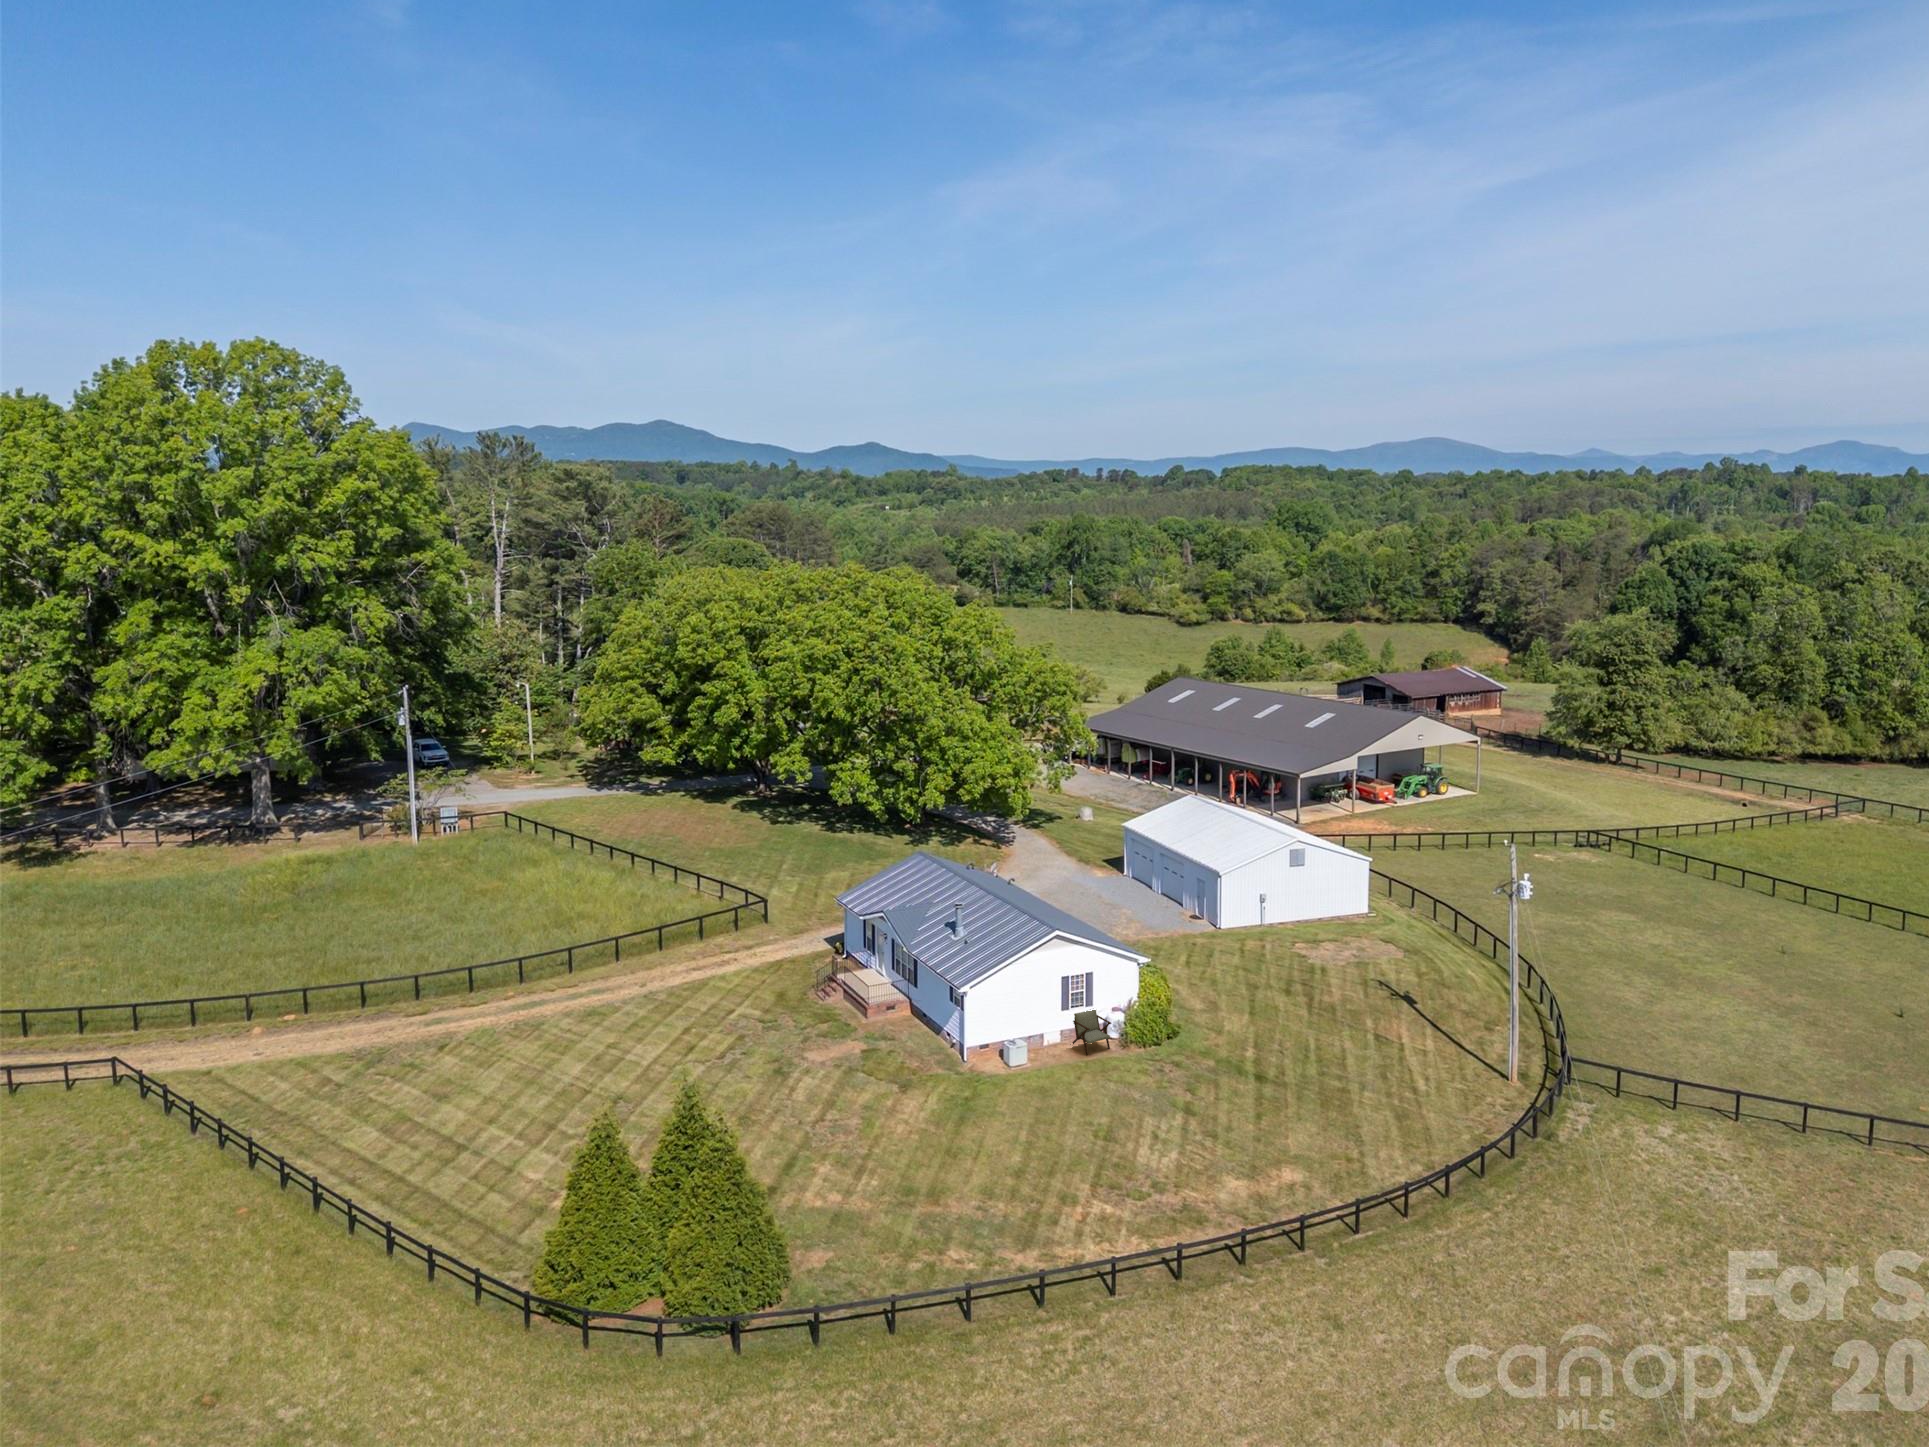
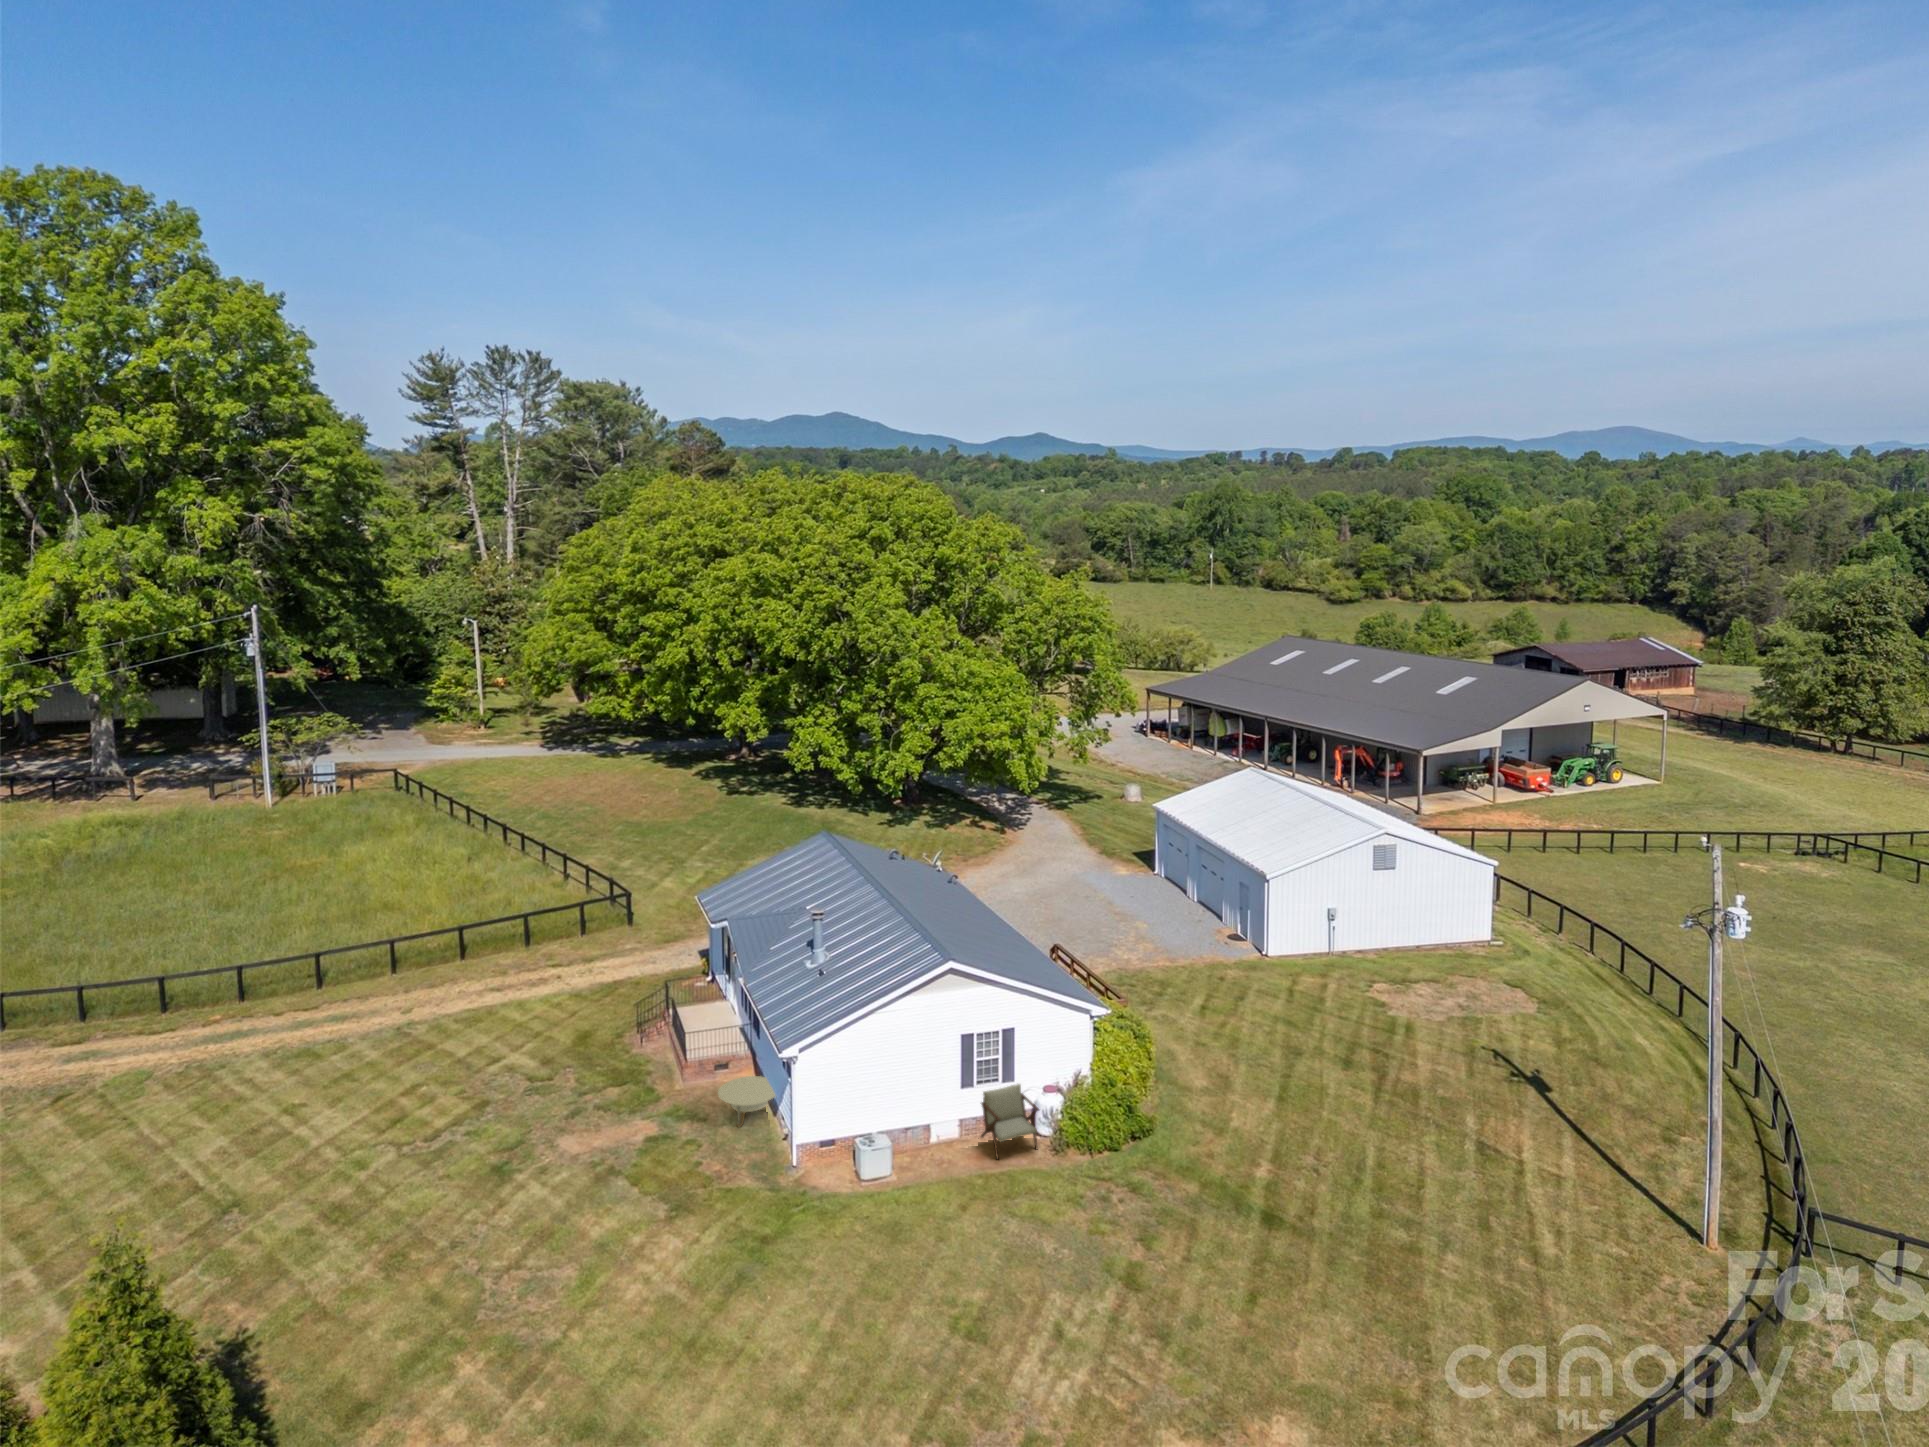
round table: none [896,1014,936,1045] -> present [718,1076,776,1127]

